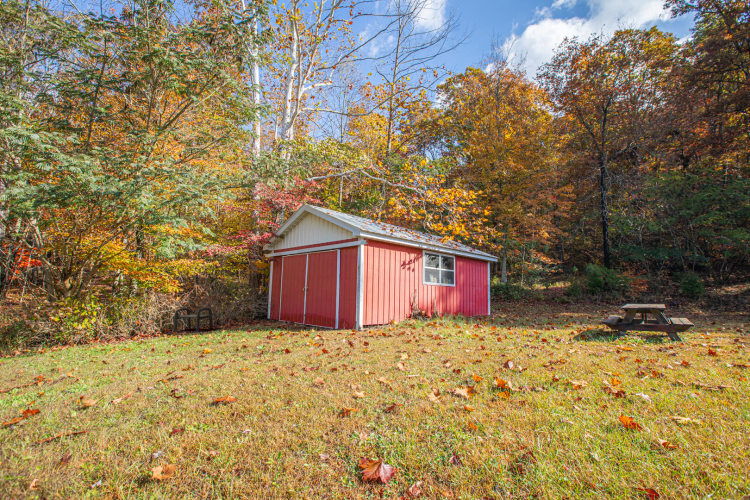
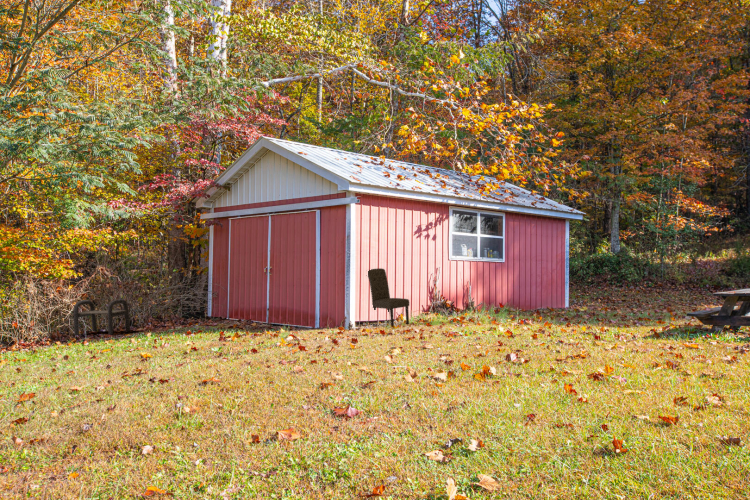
chair: none [371,289,400,329] -> present [368,268,409,327]

